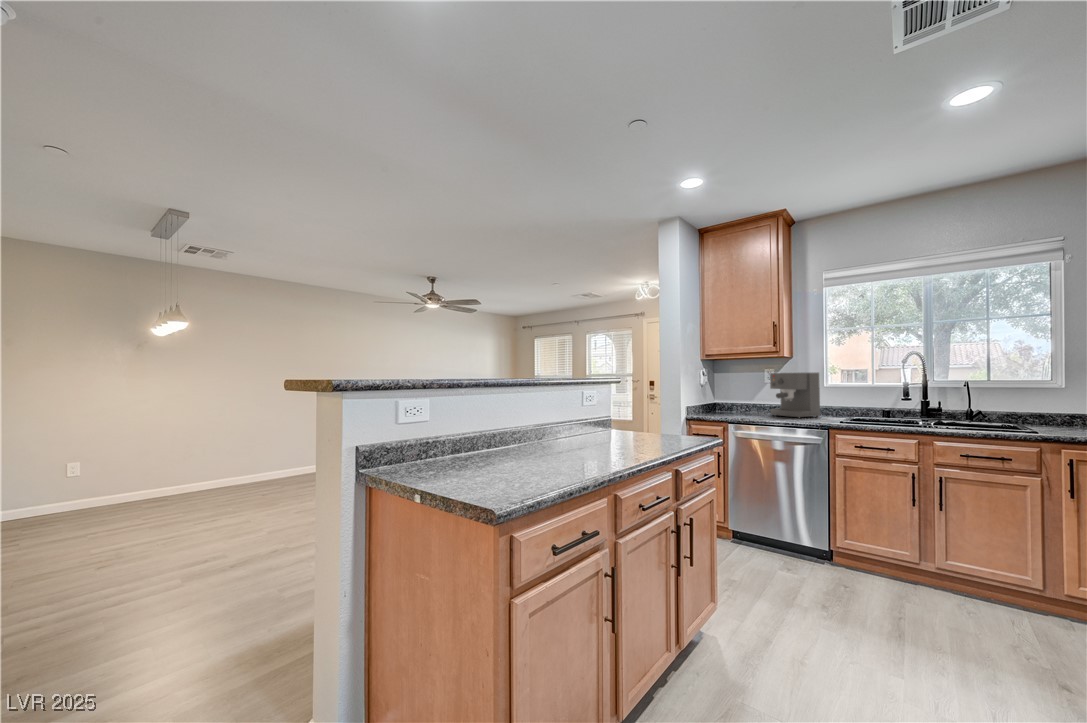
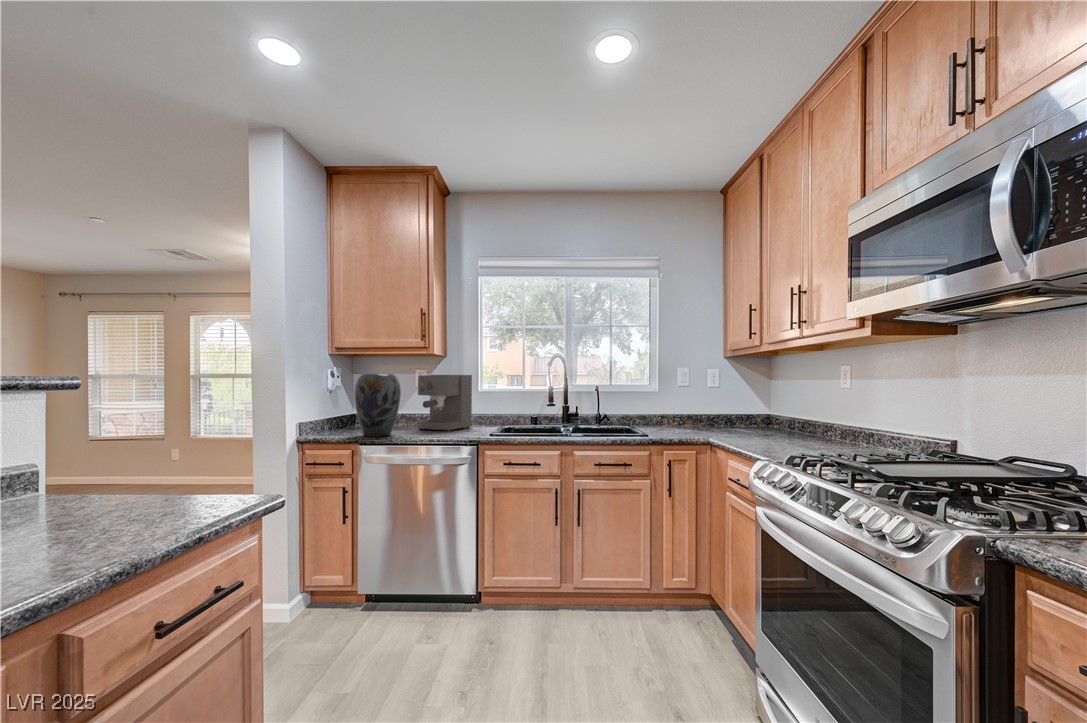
vase: none [722,372,757,418] -> present [354,374,401,437]

